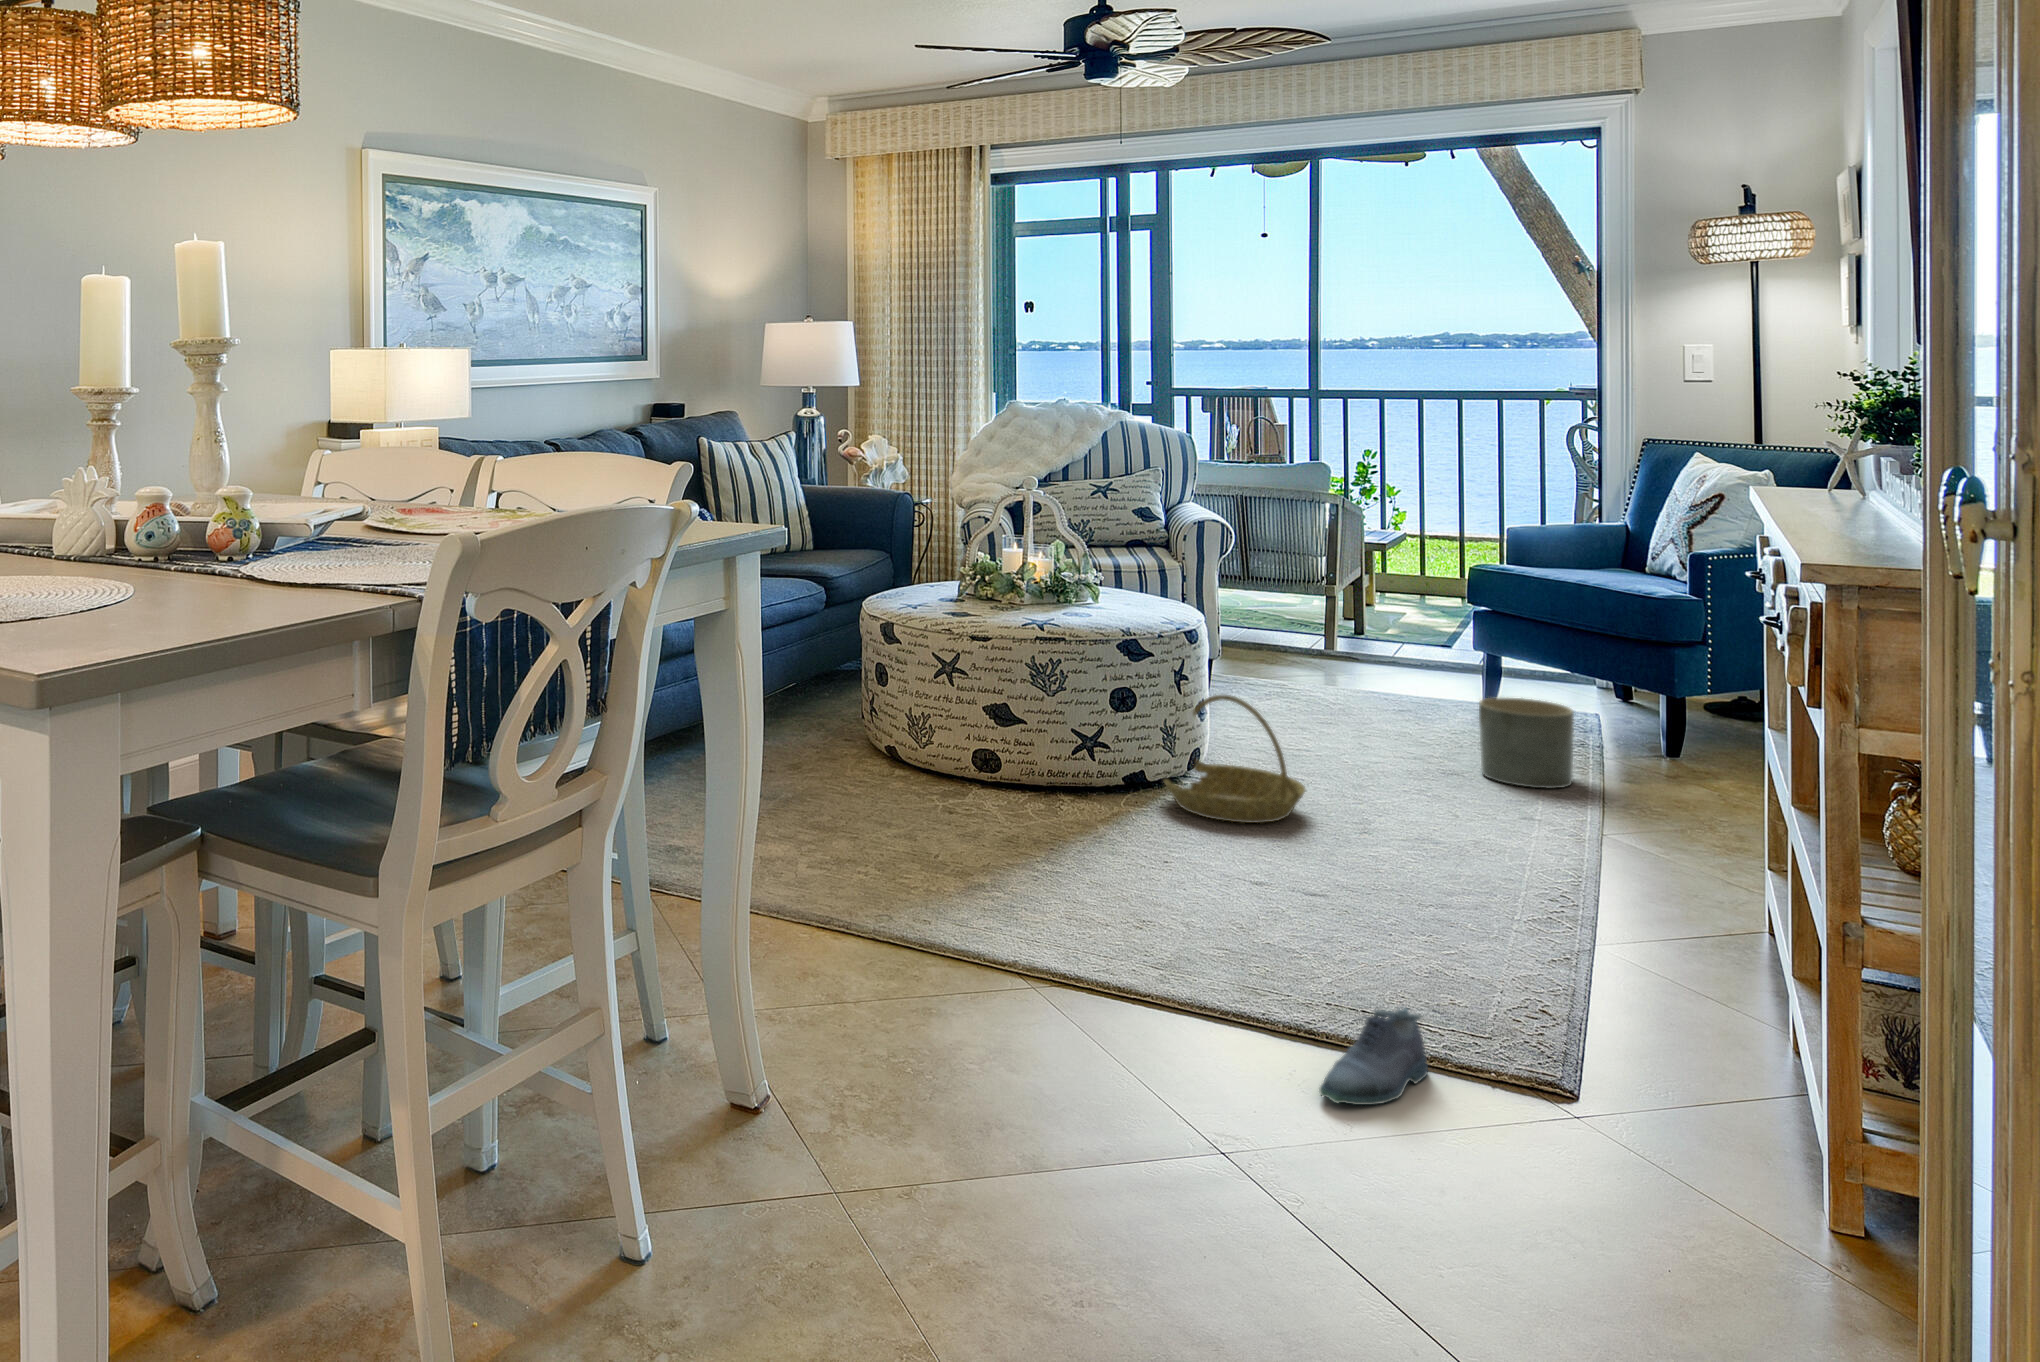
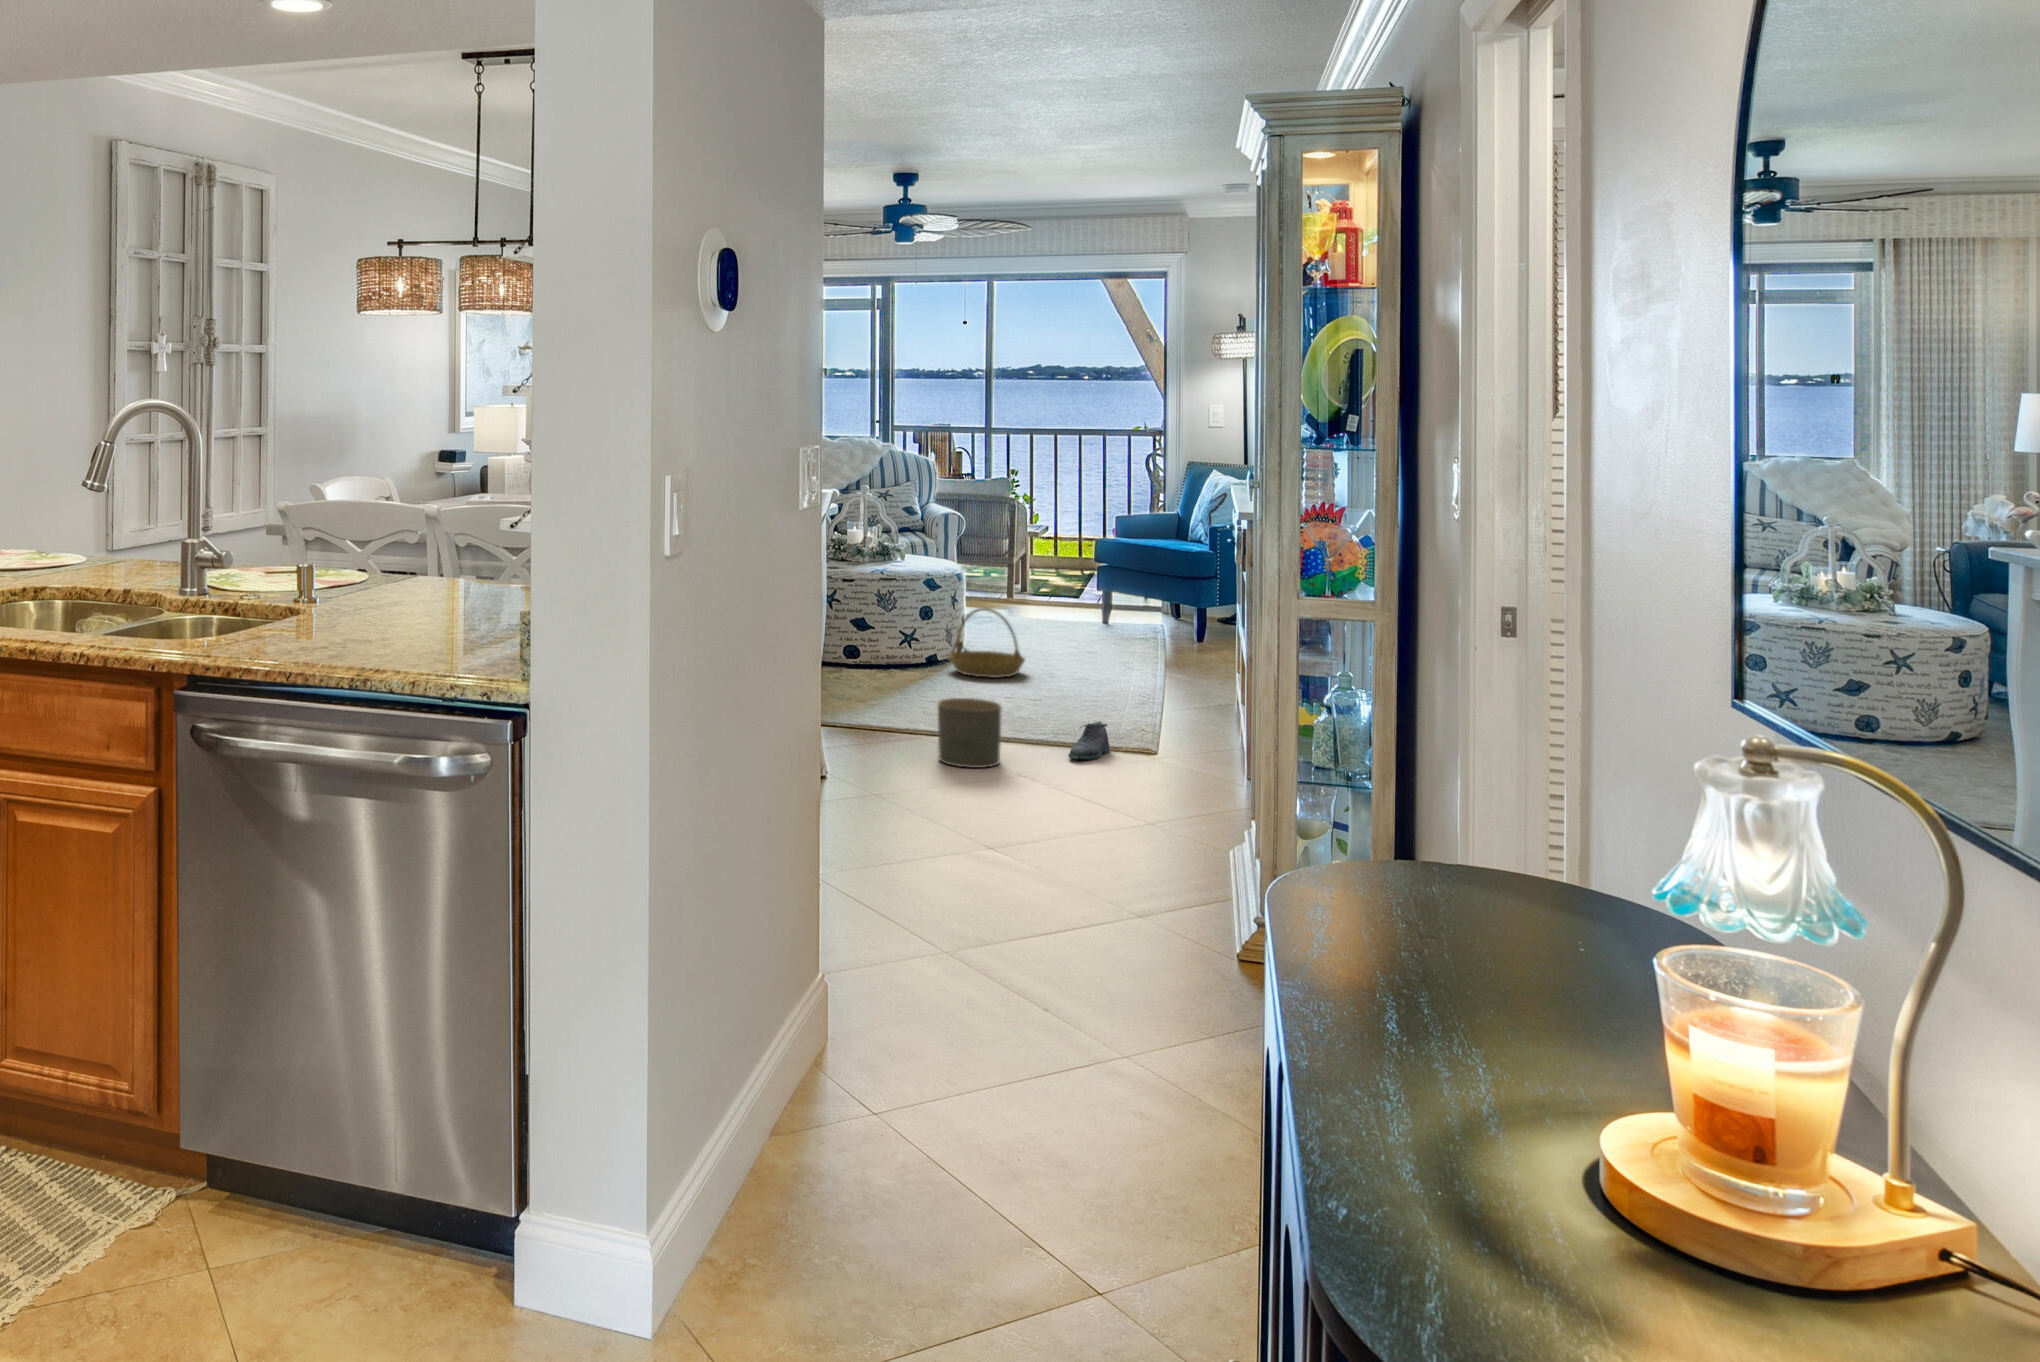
planter: present [1479,697,1574,788] -> present [938,698,1001,768]

